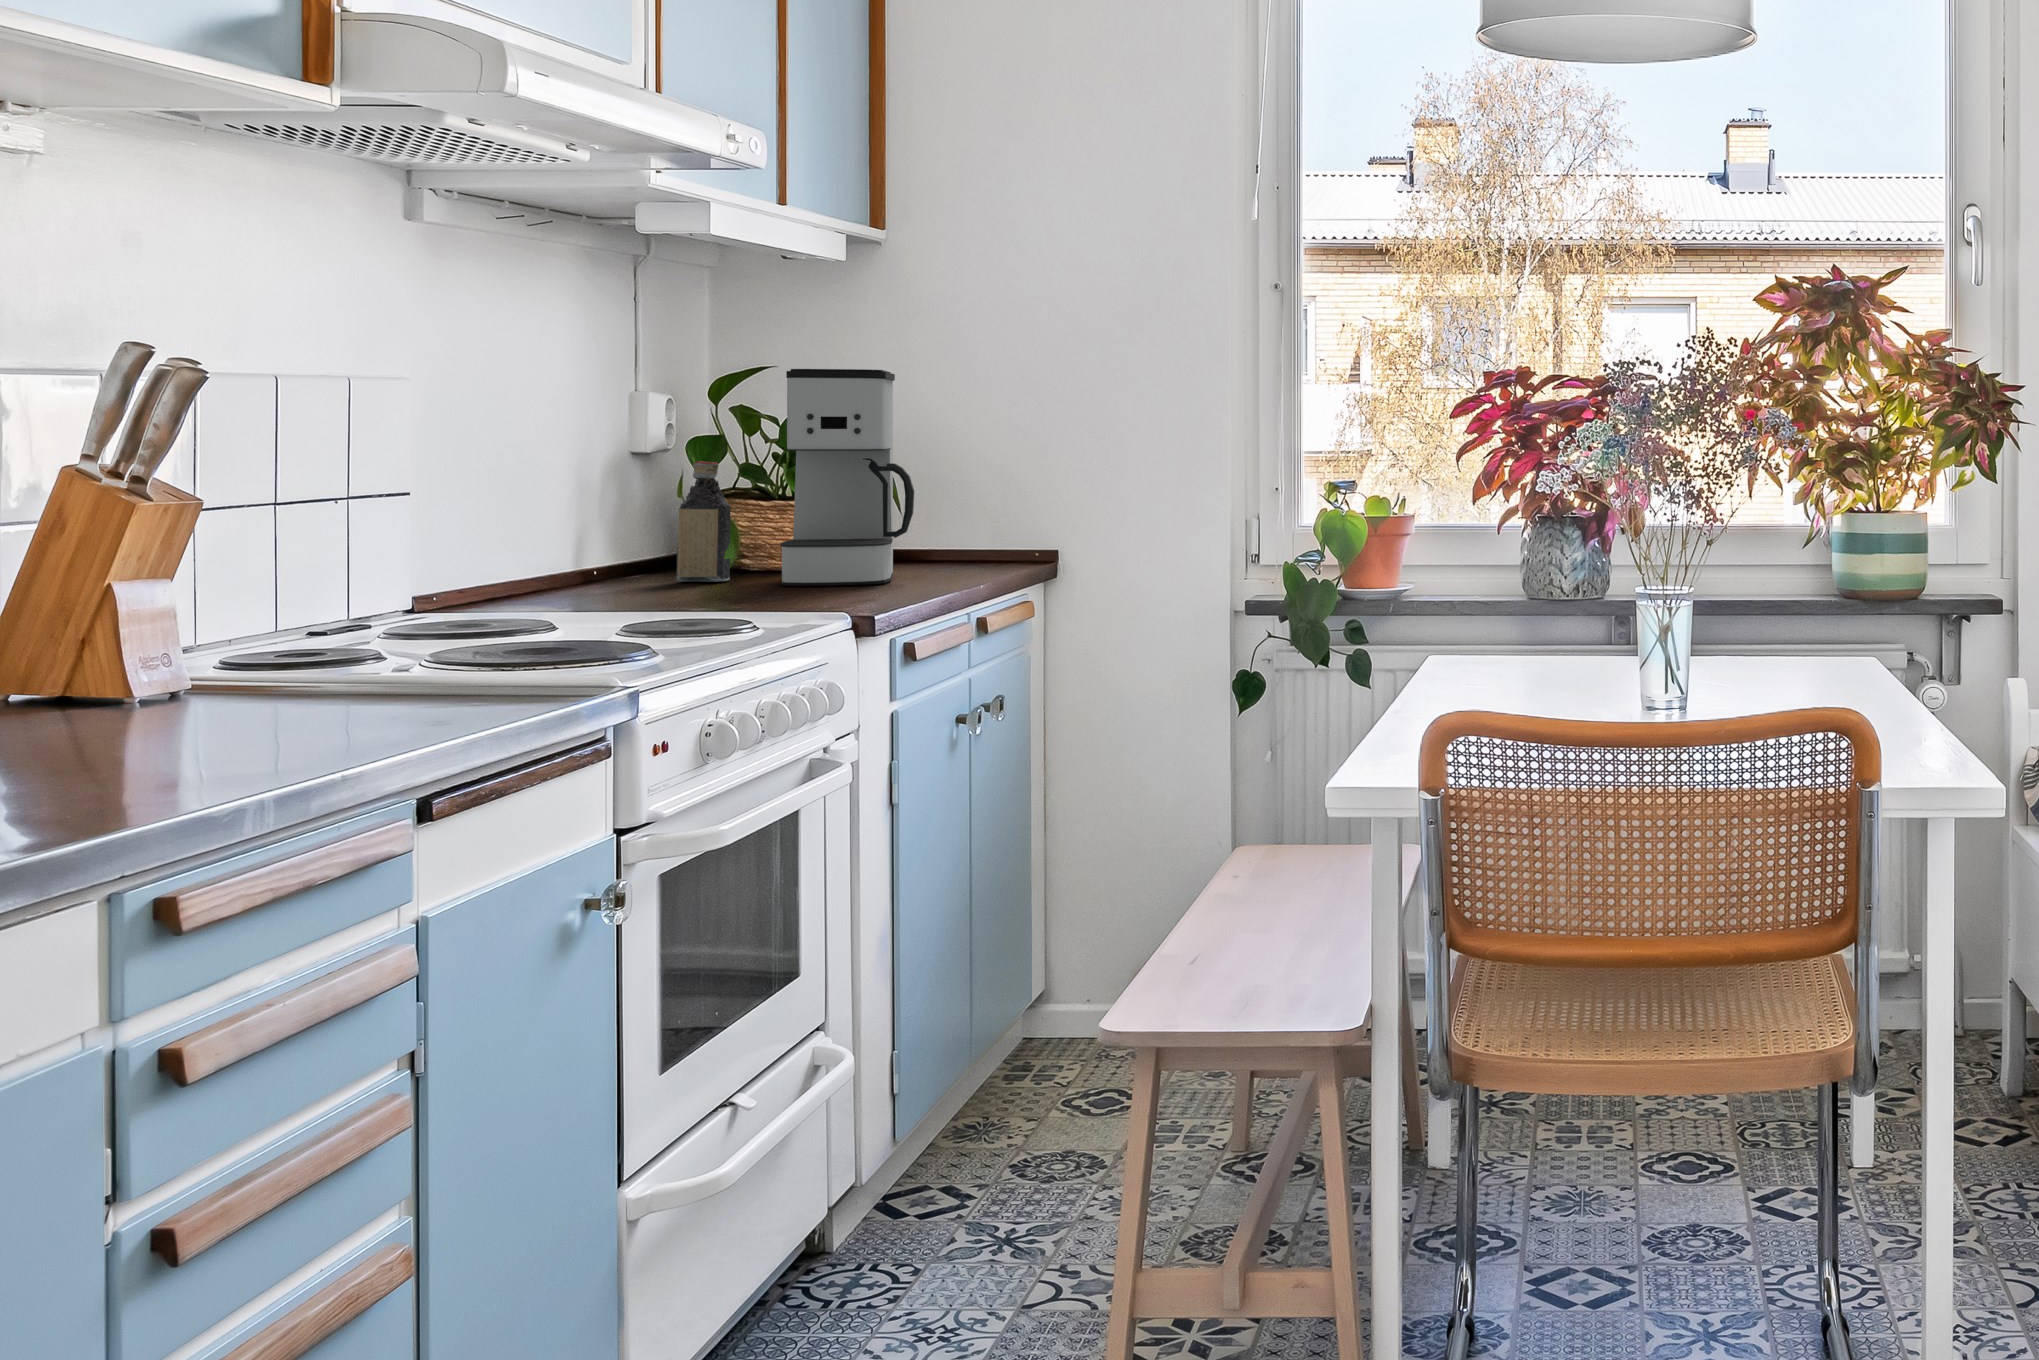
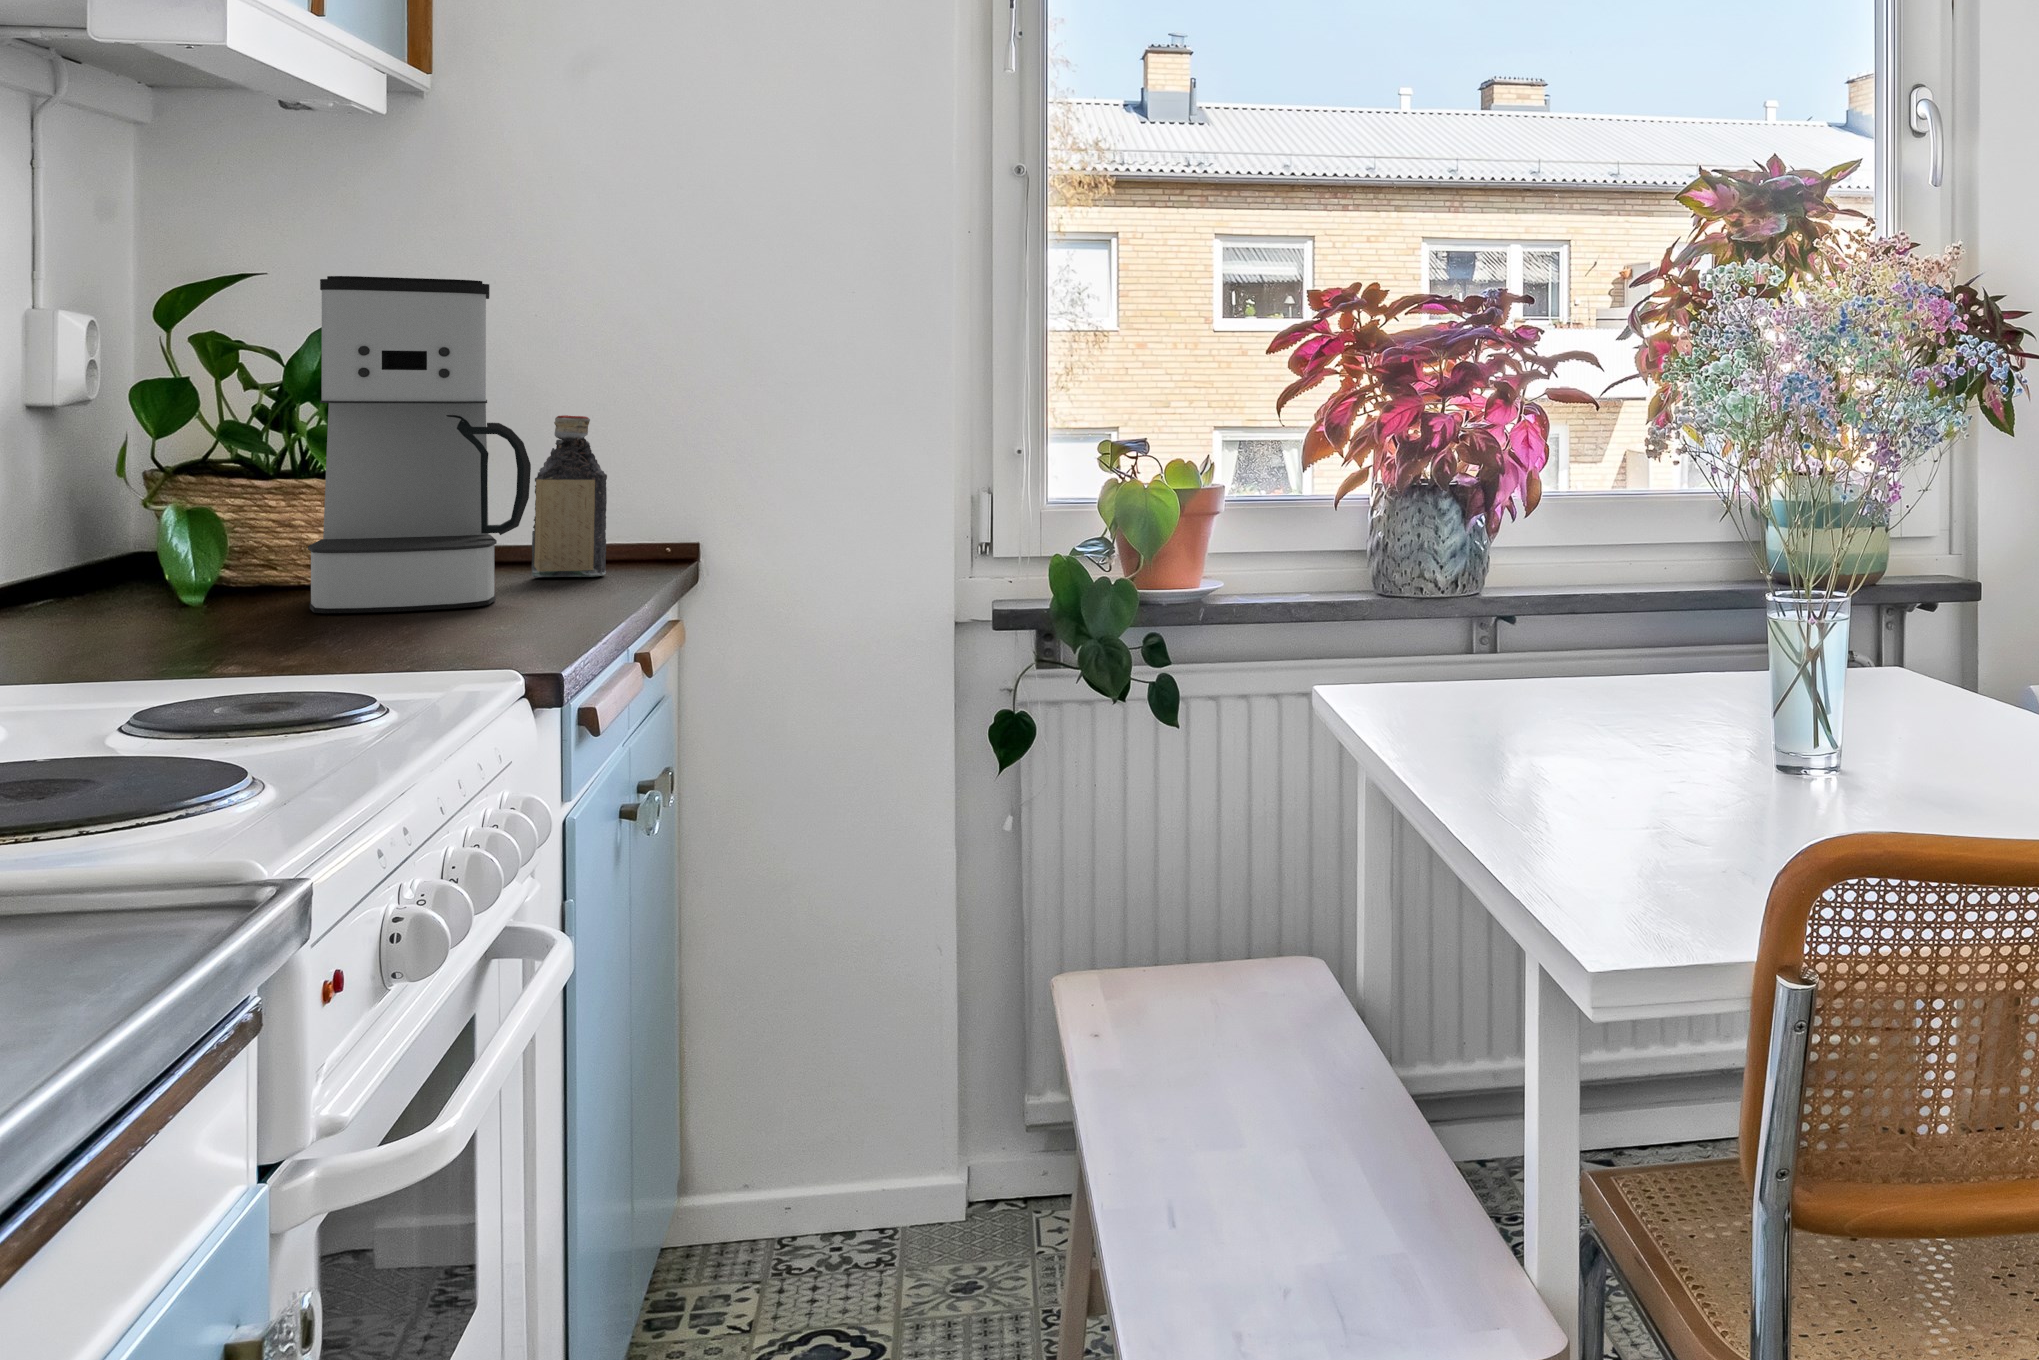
bottle: present [676,461,731,582] -> present [532,415,607,578]

